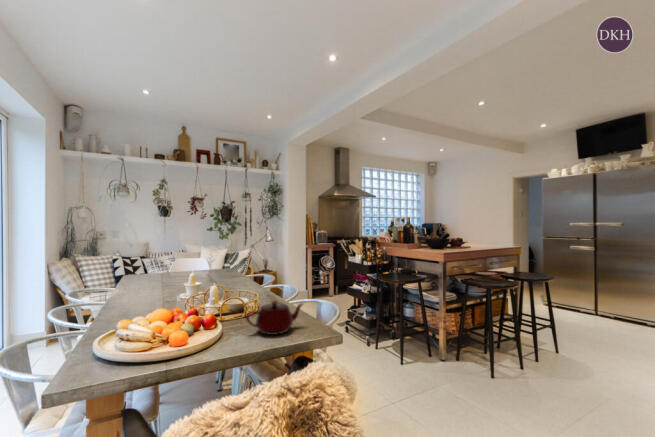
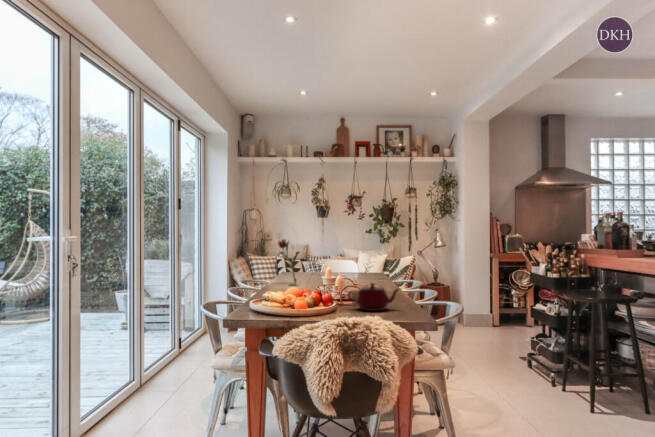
flower: none [127,245,157,299] -> present [278,239,299,286]

